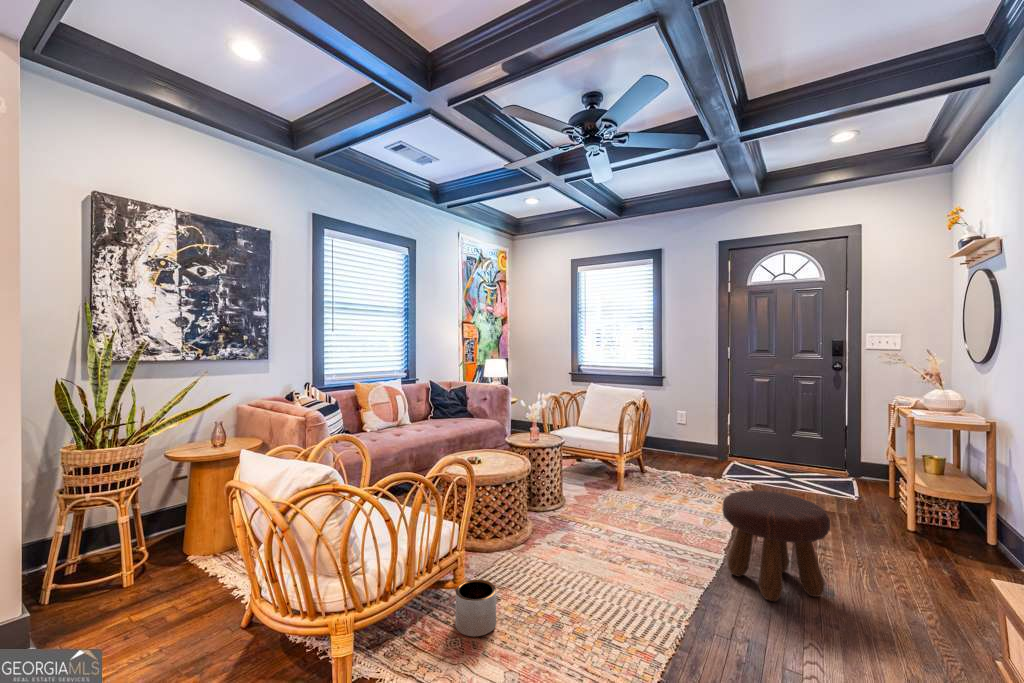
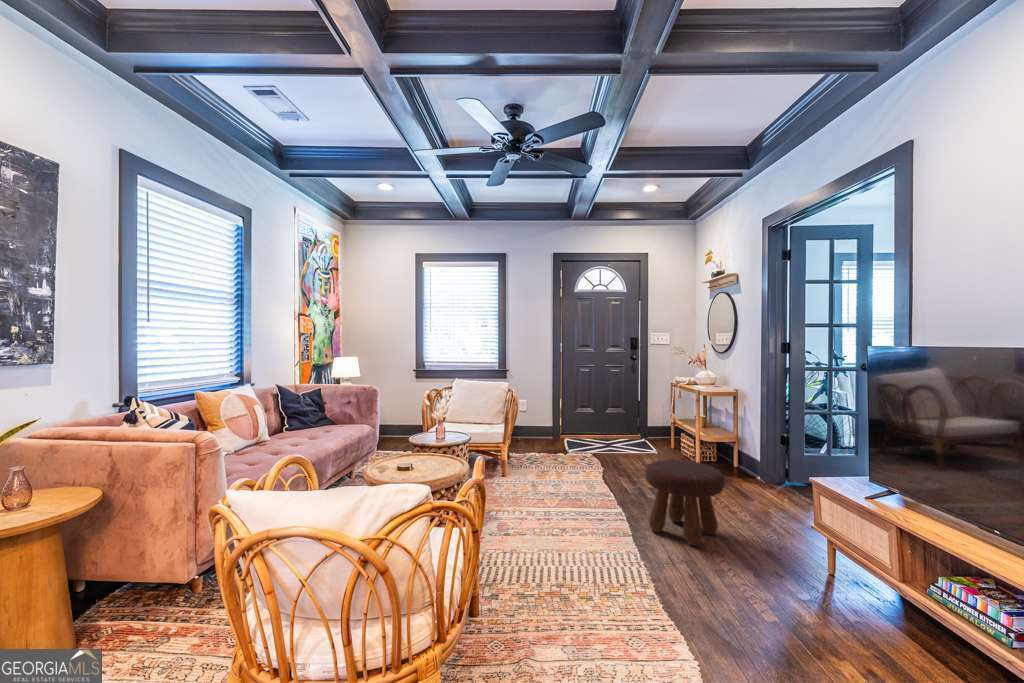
planter: present [455,580,496,637] -> none [496,599,541,665]

